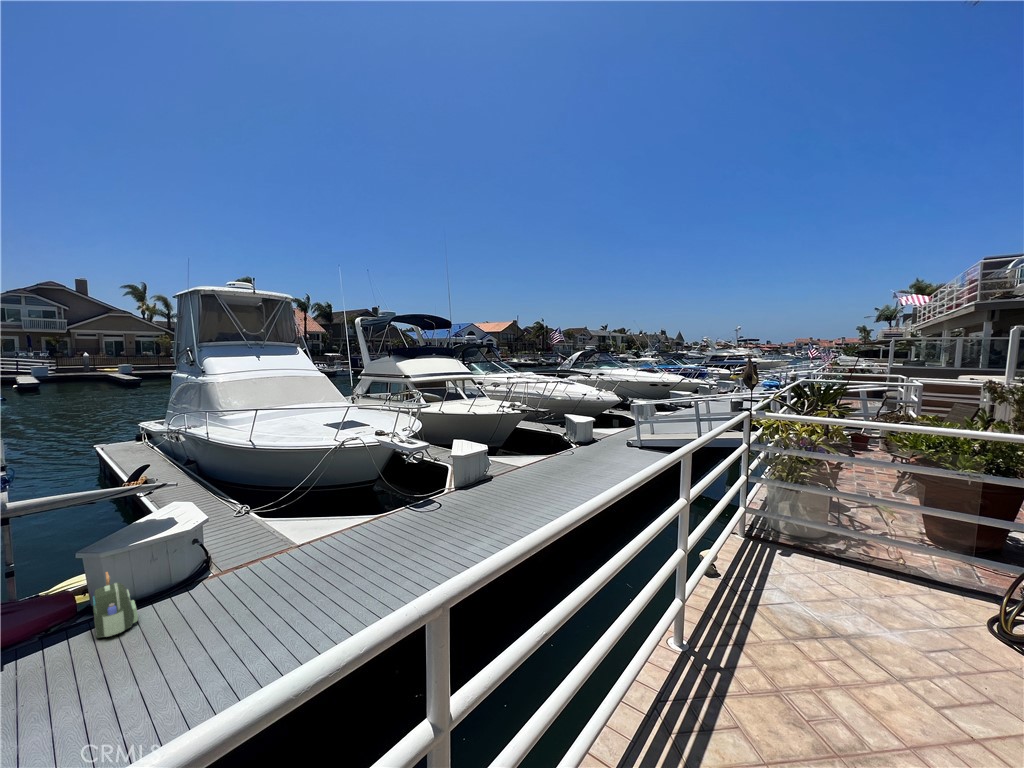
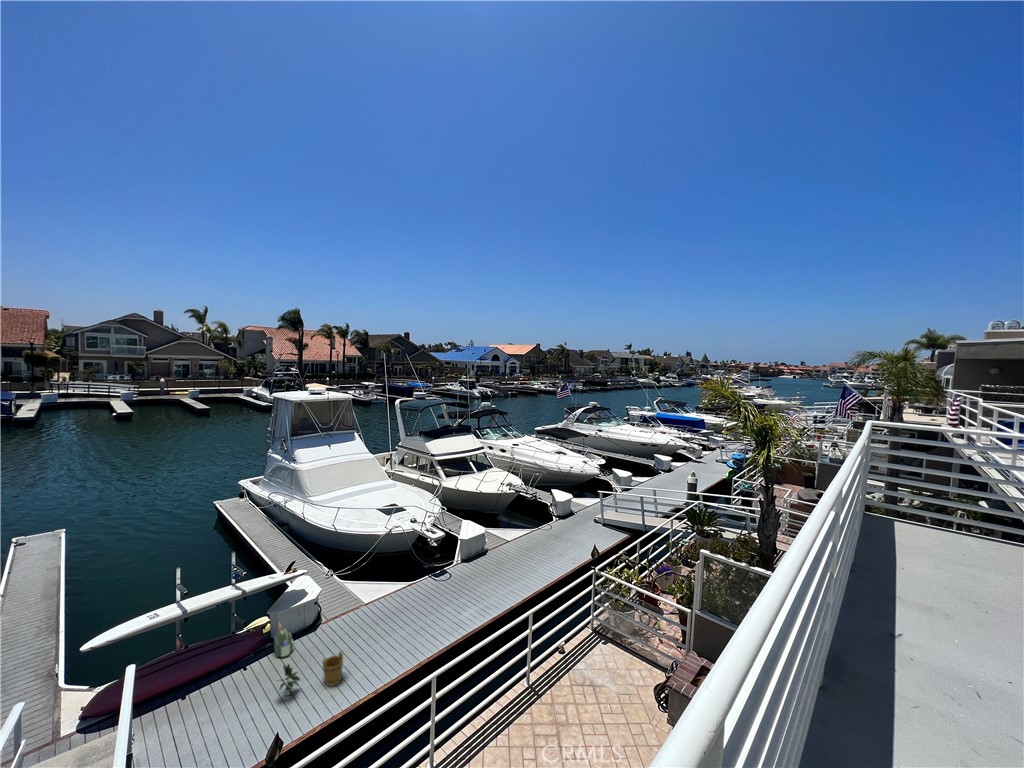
bucket: none [173,613,225,688] -> present [323,652,343,686]
potted plant: none [47,645,121,717] -> present [280,664,300,696]

